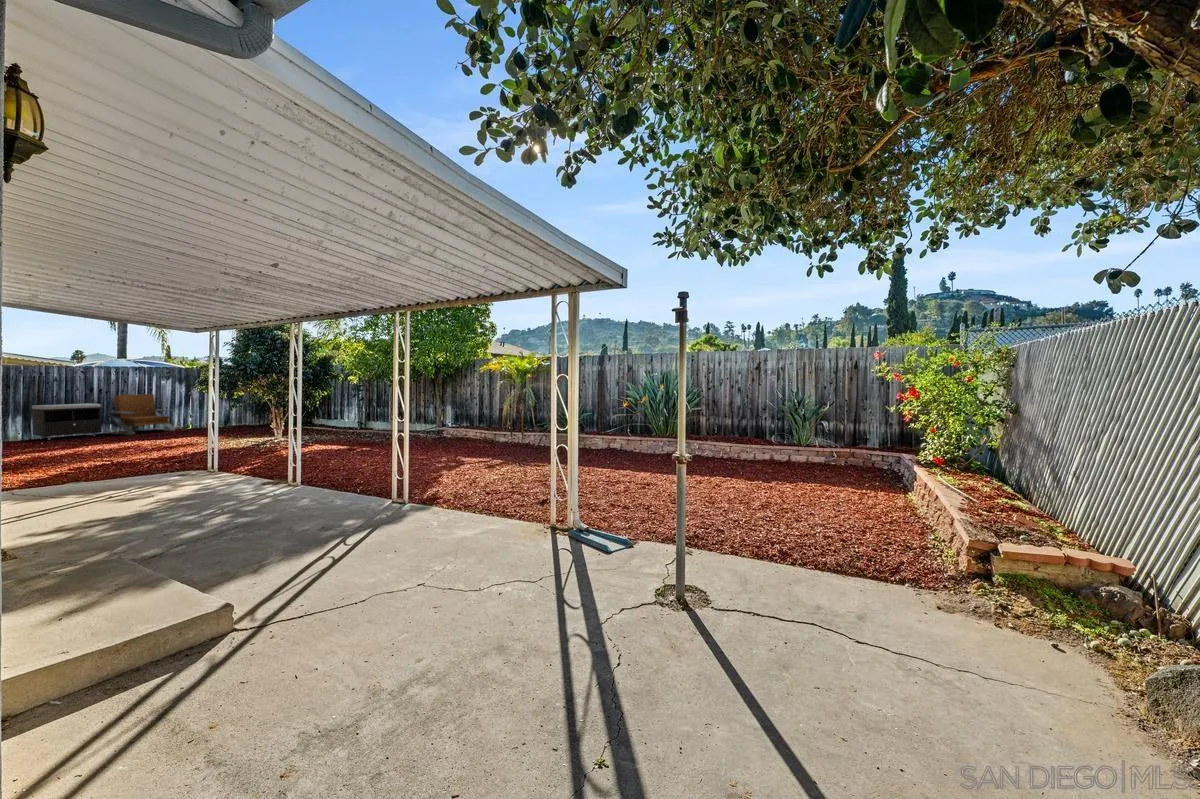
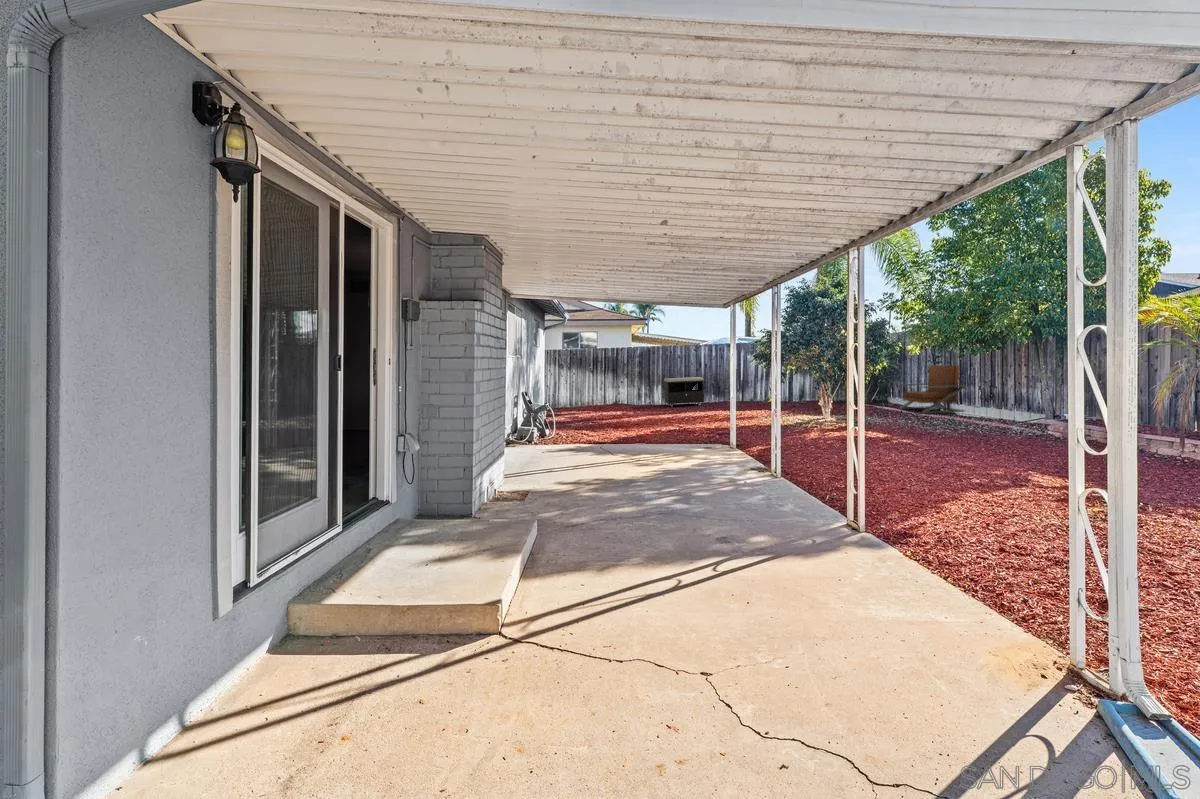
lounge chair: present [106,394,176,435] -> present [900,365,967,413]

